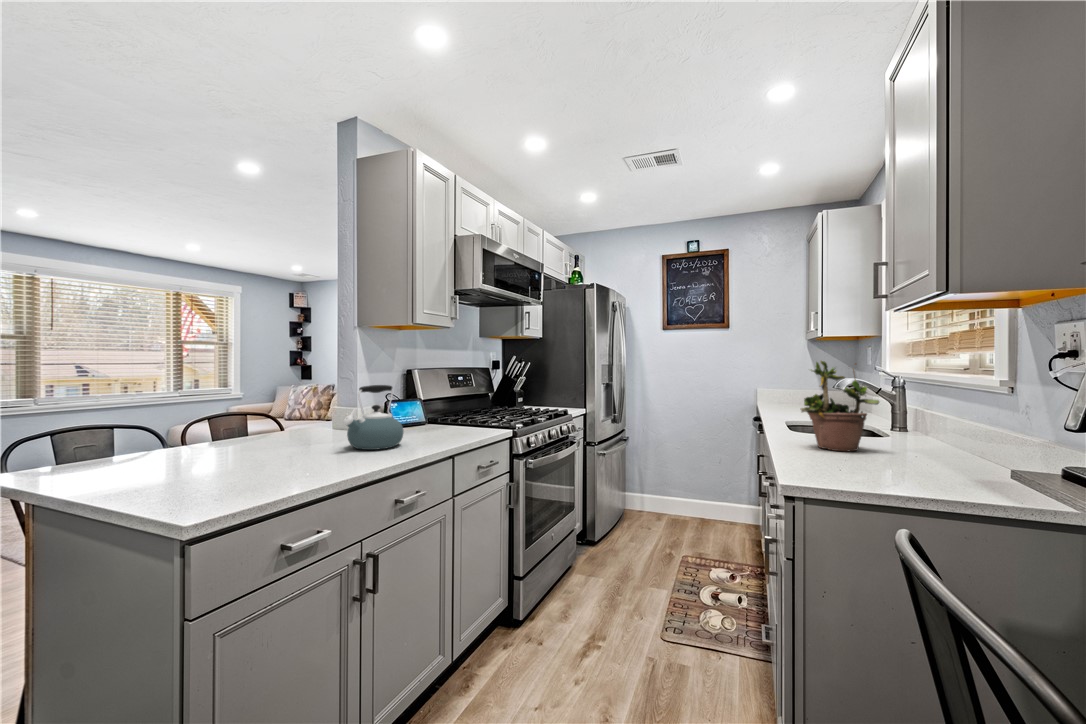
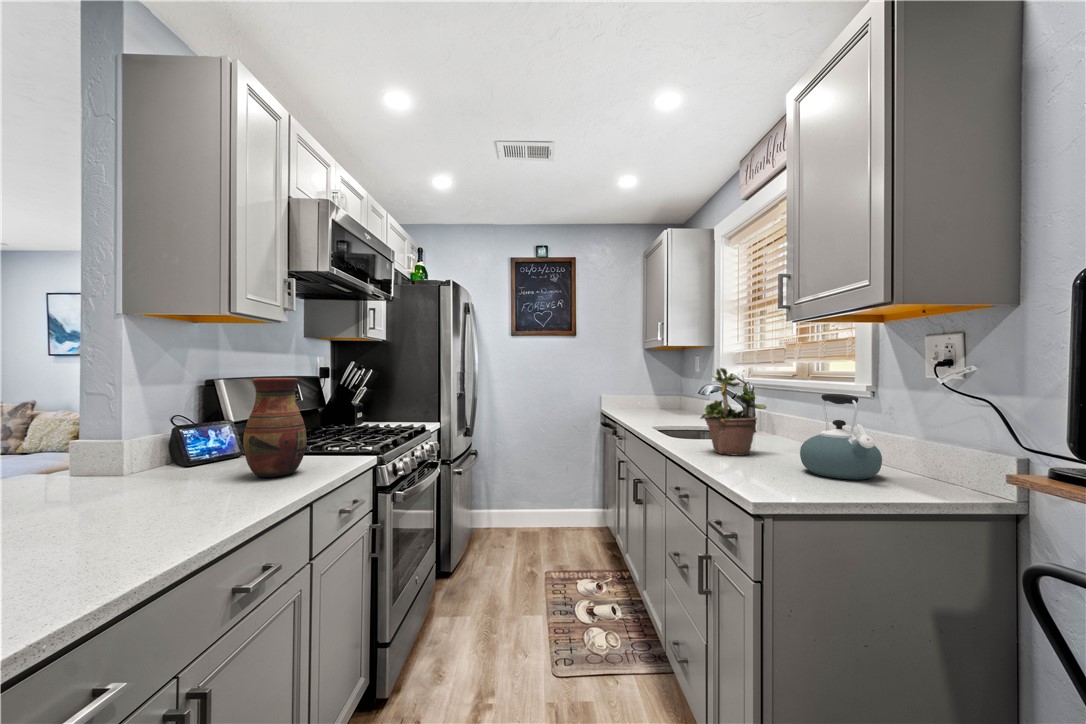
vase: none [419,369,458,438] -> present [243,378,307,478]
kettle: present [343,385,403,450] -> present [800,394,882,480]

